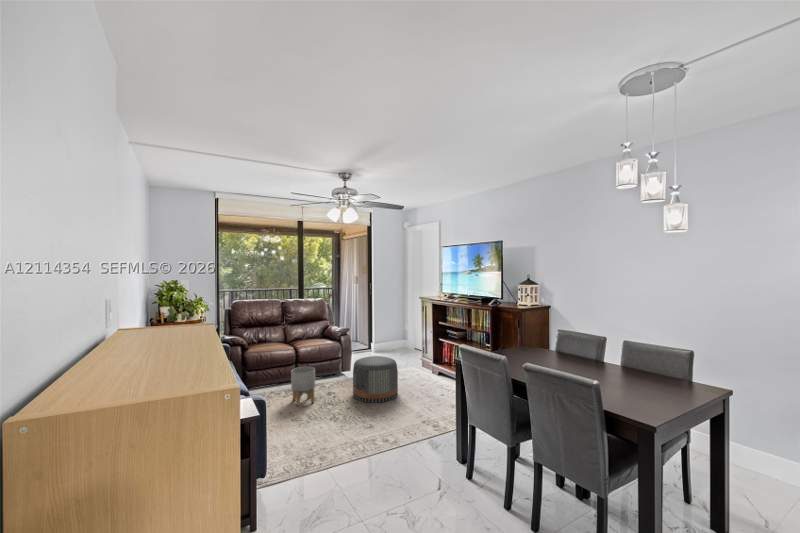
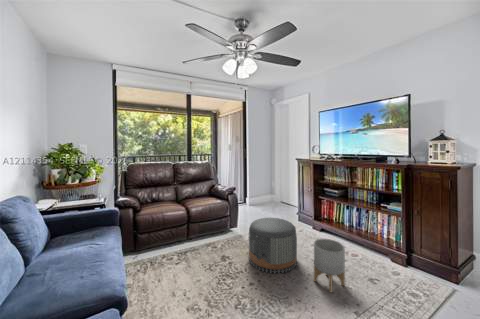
planter: present [291,367,315,406] -> present [314,239,345,292]

